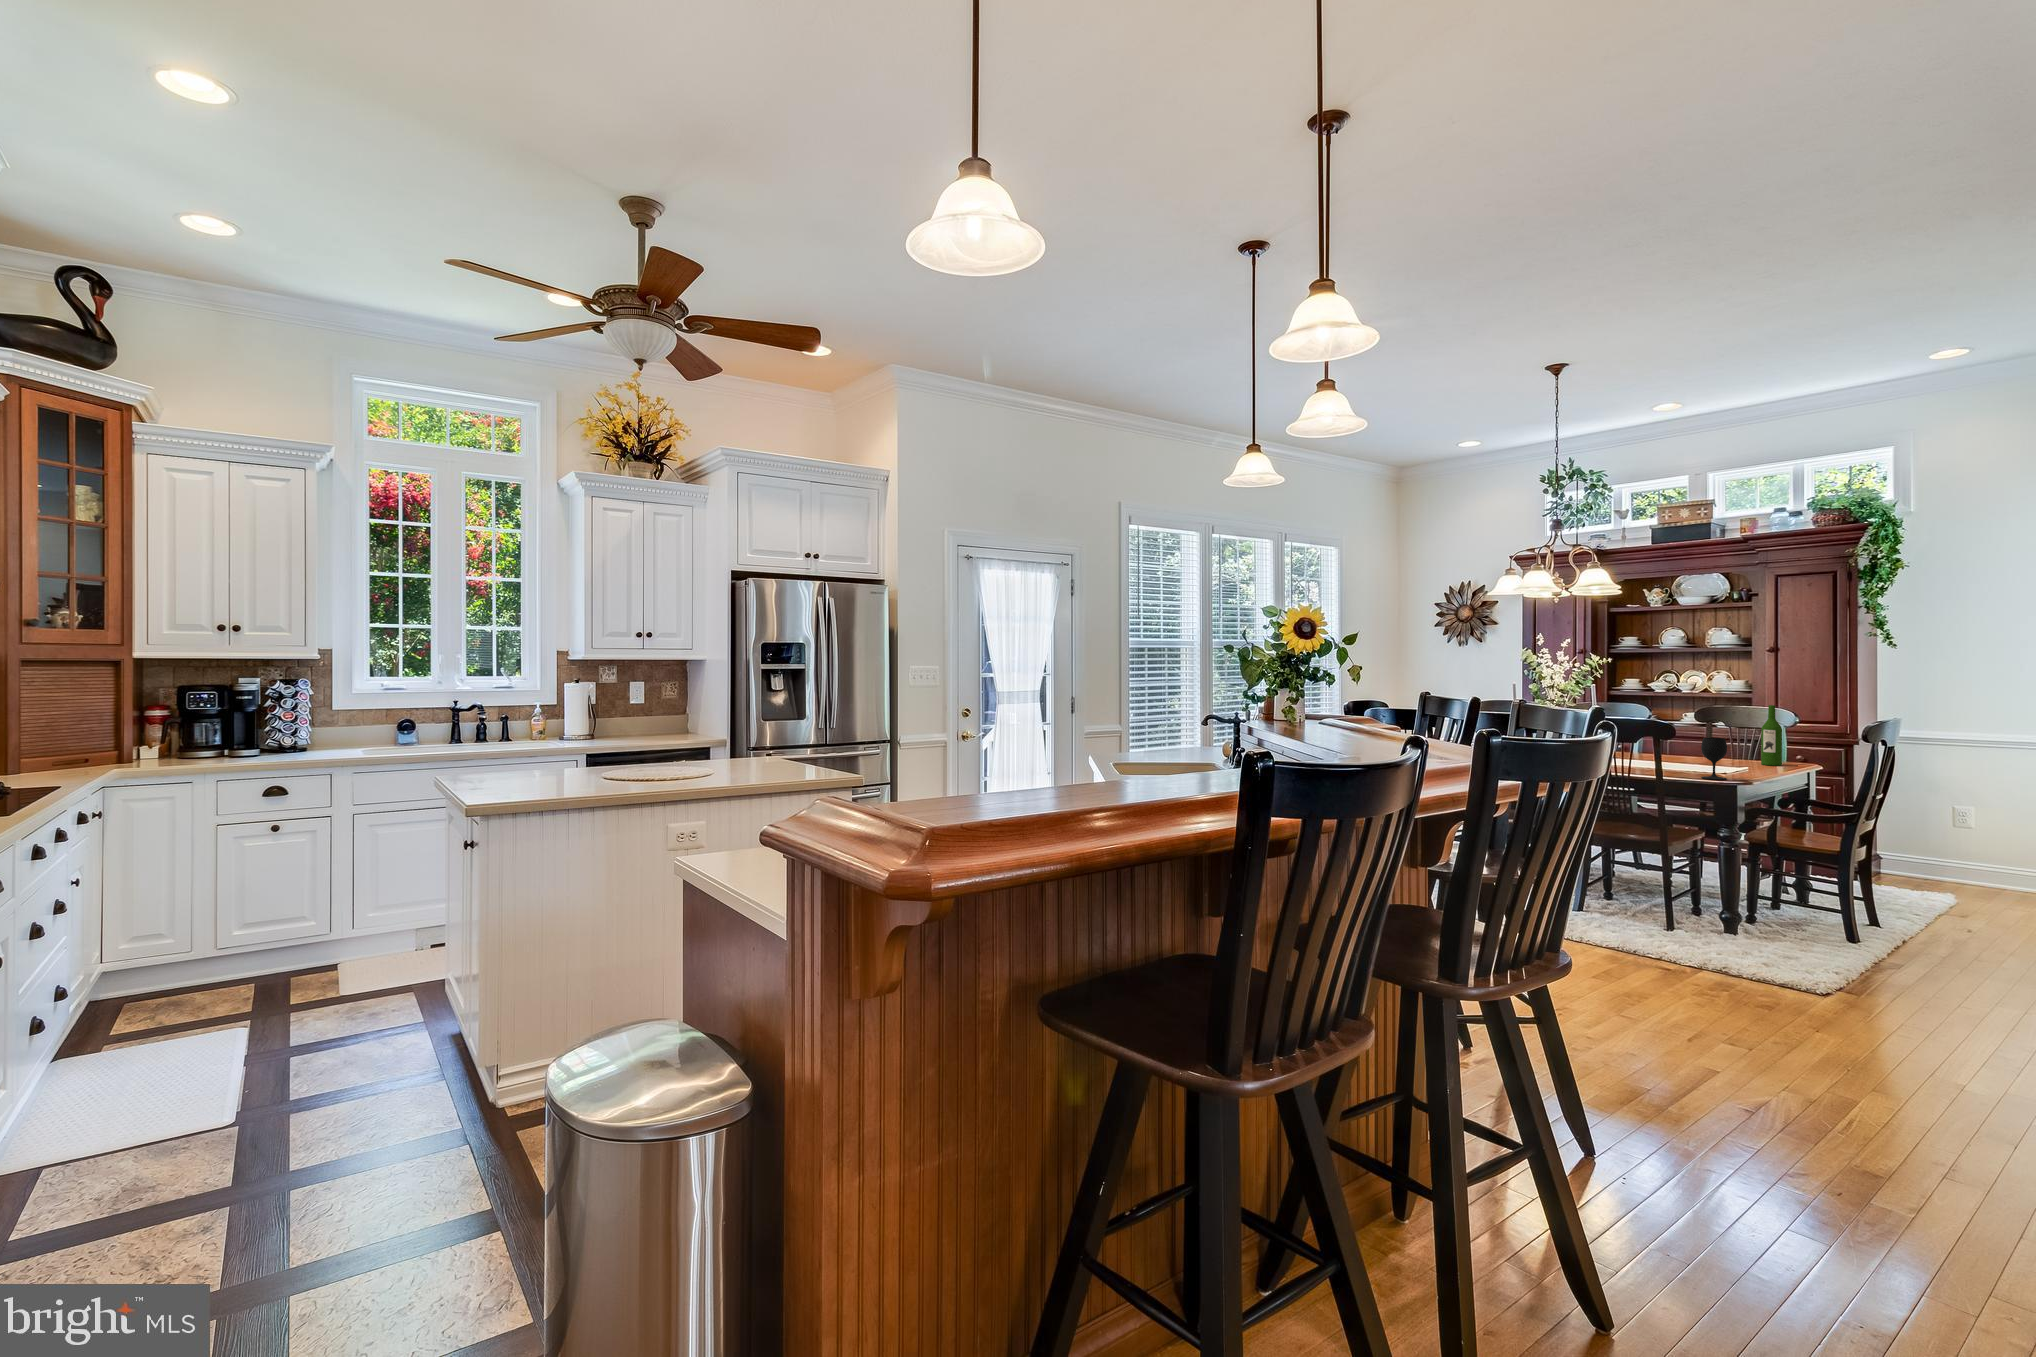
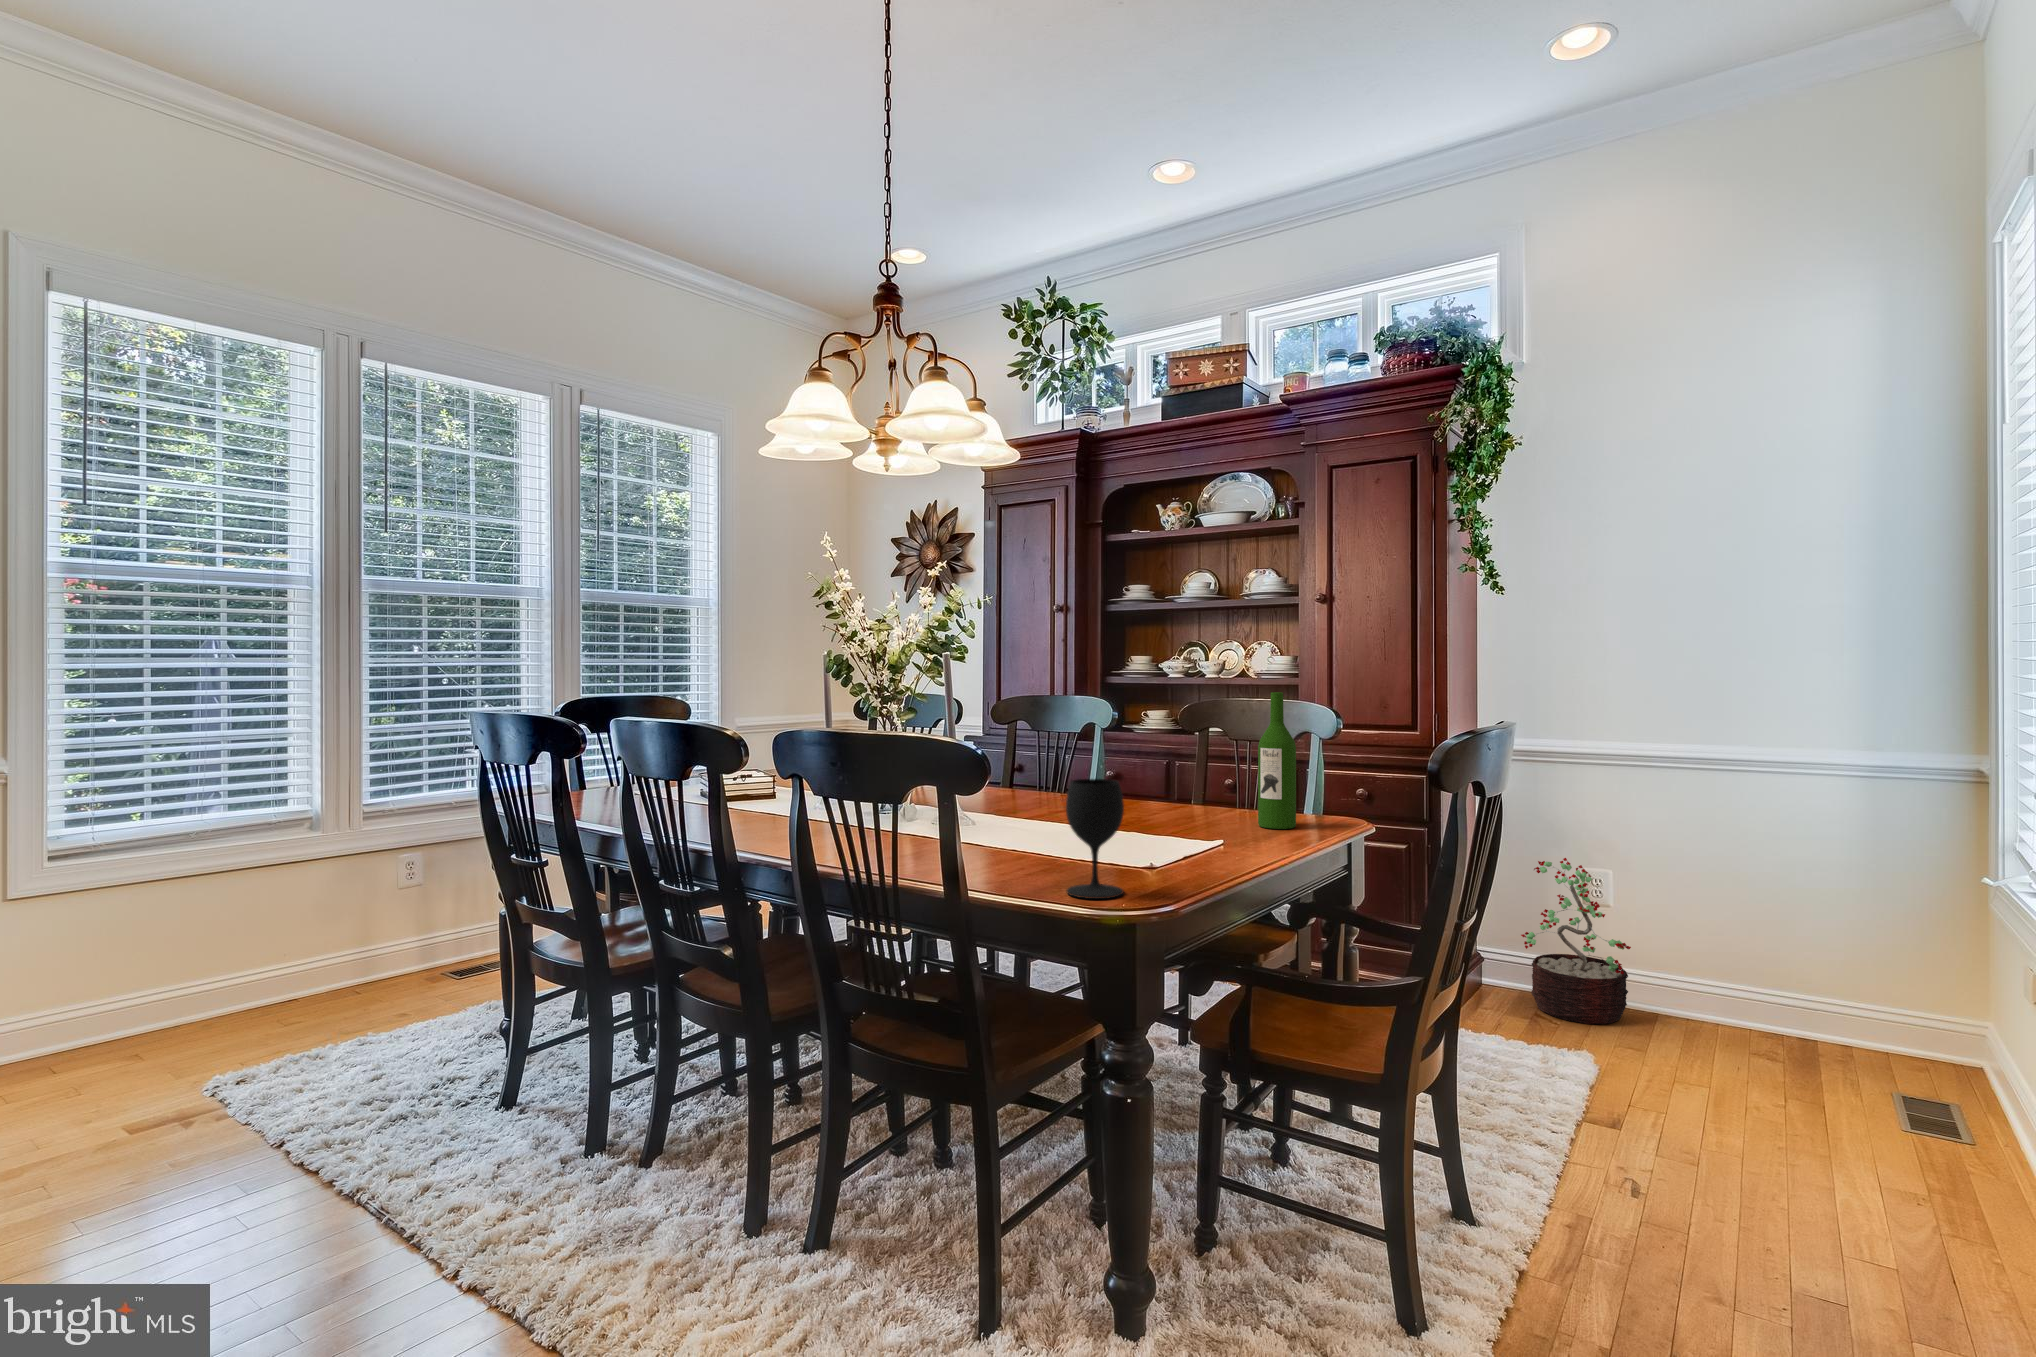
decorative plant: none [1907,799,1982,888] -> present [1521,858,1631,1024]

